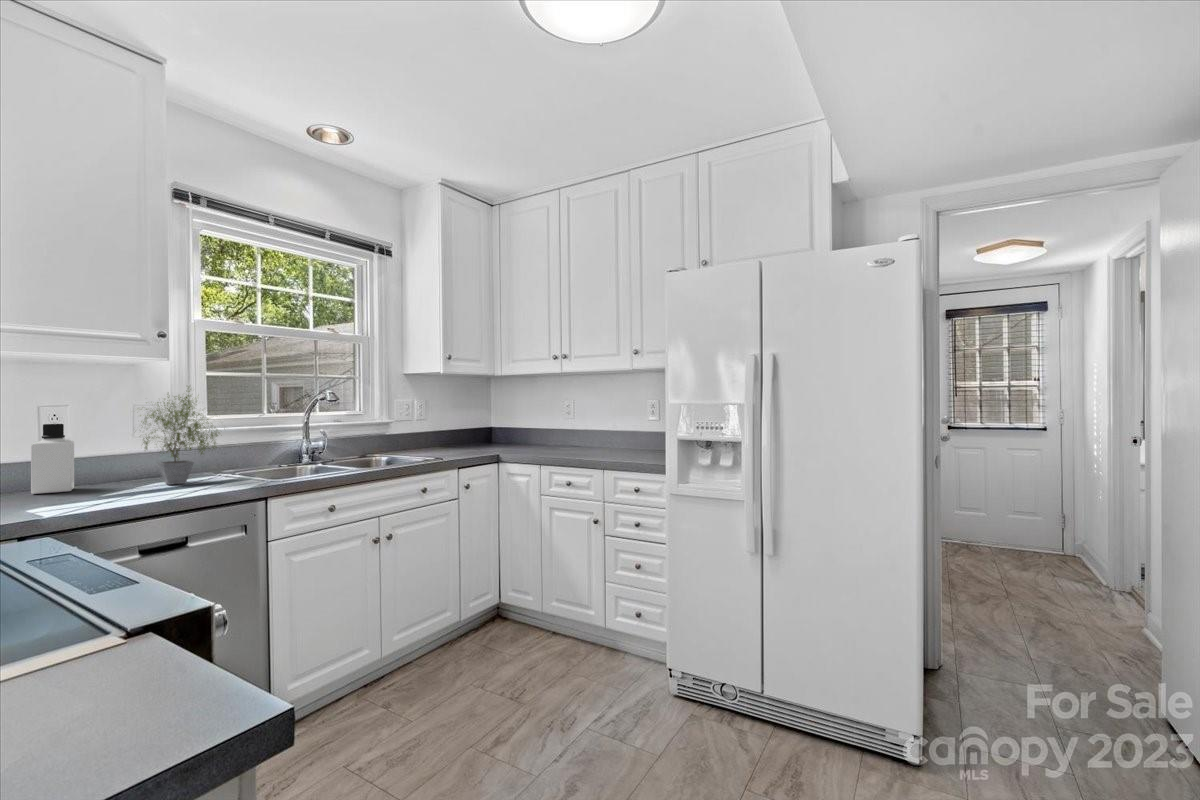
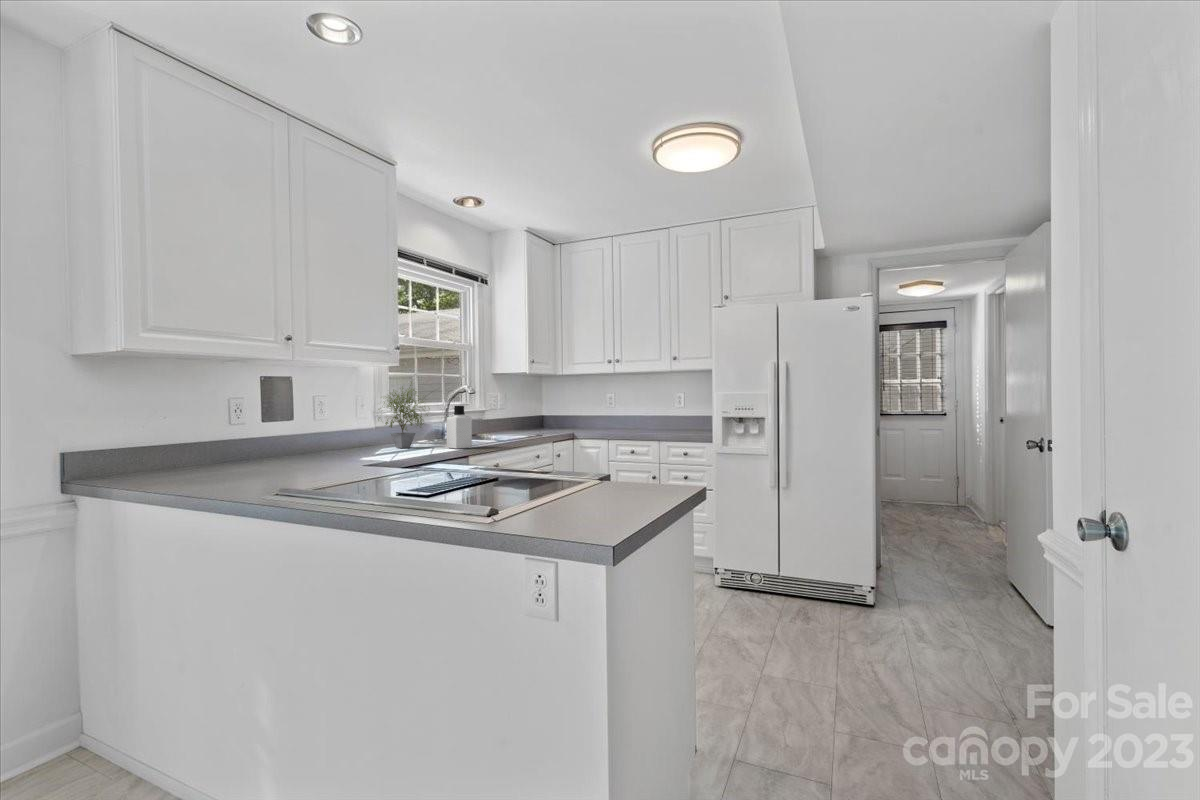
bottle: present [31,424,74,494] -> present [447,406,472,449]

